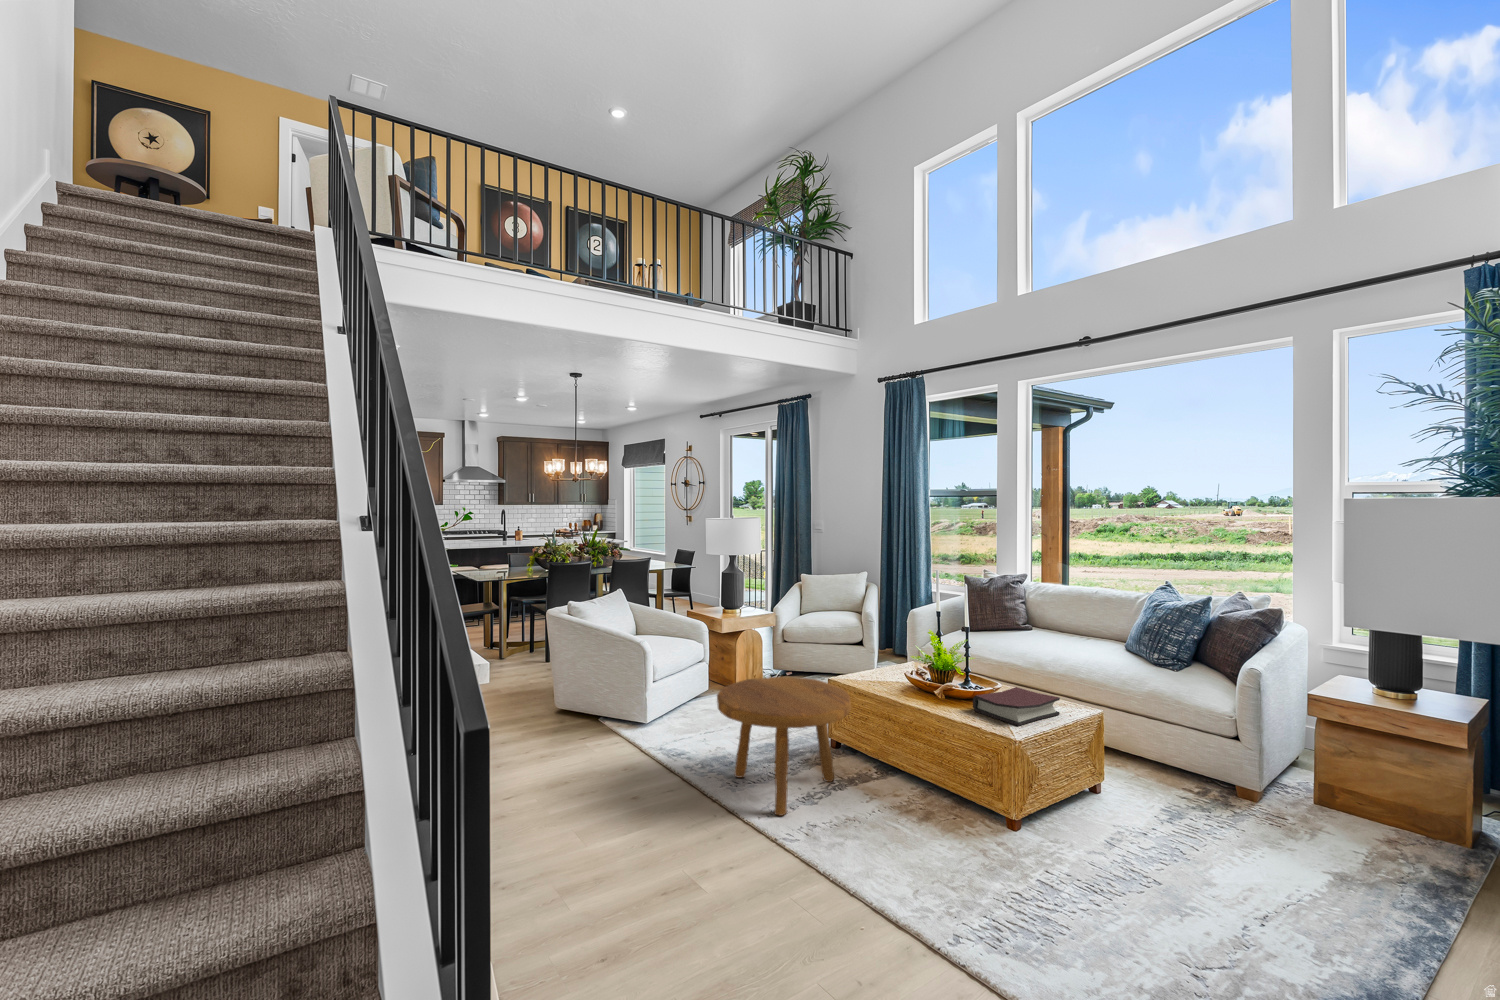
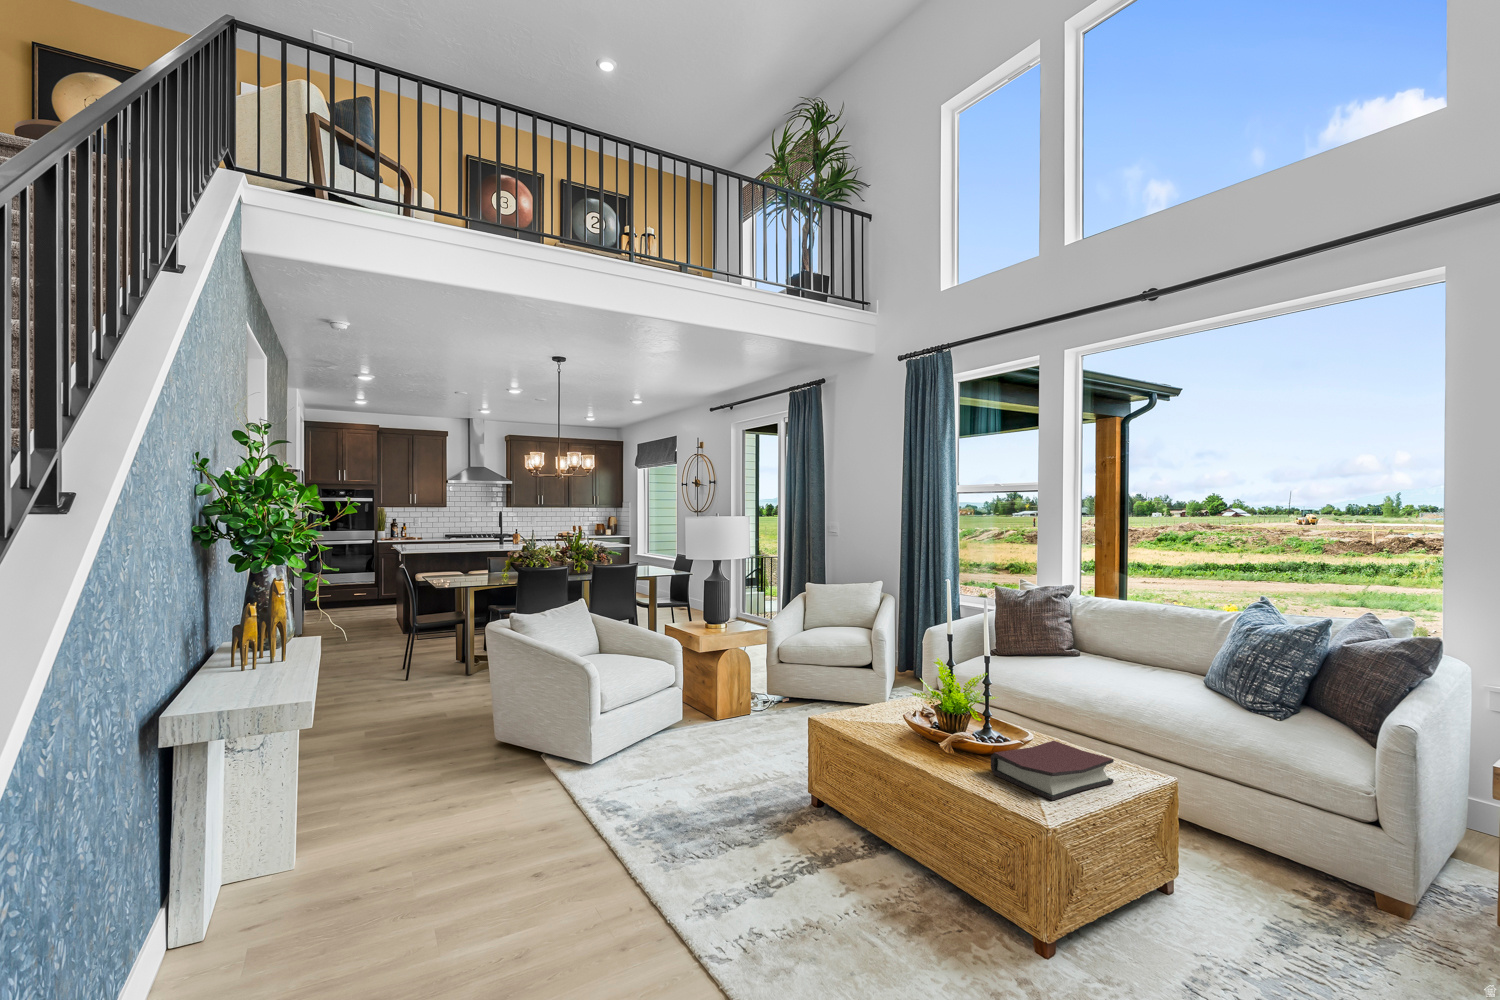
footstool: present [717,677,851,815] -> none [645,717,823,914]

